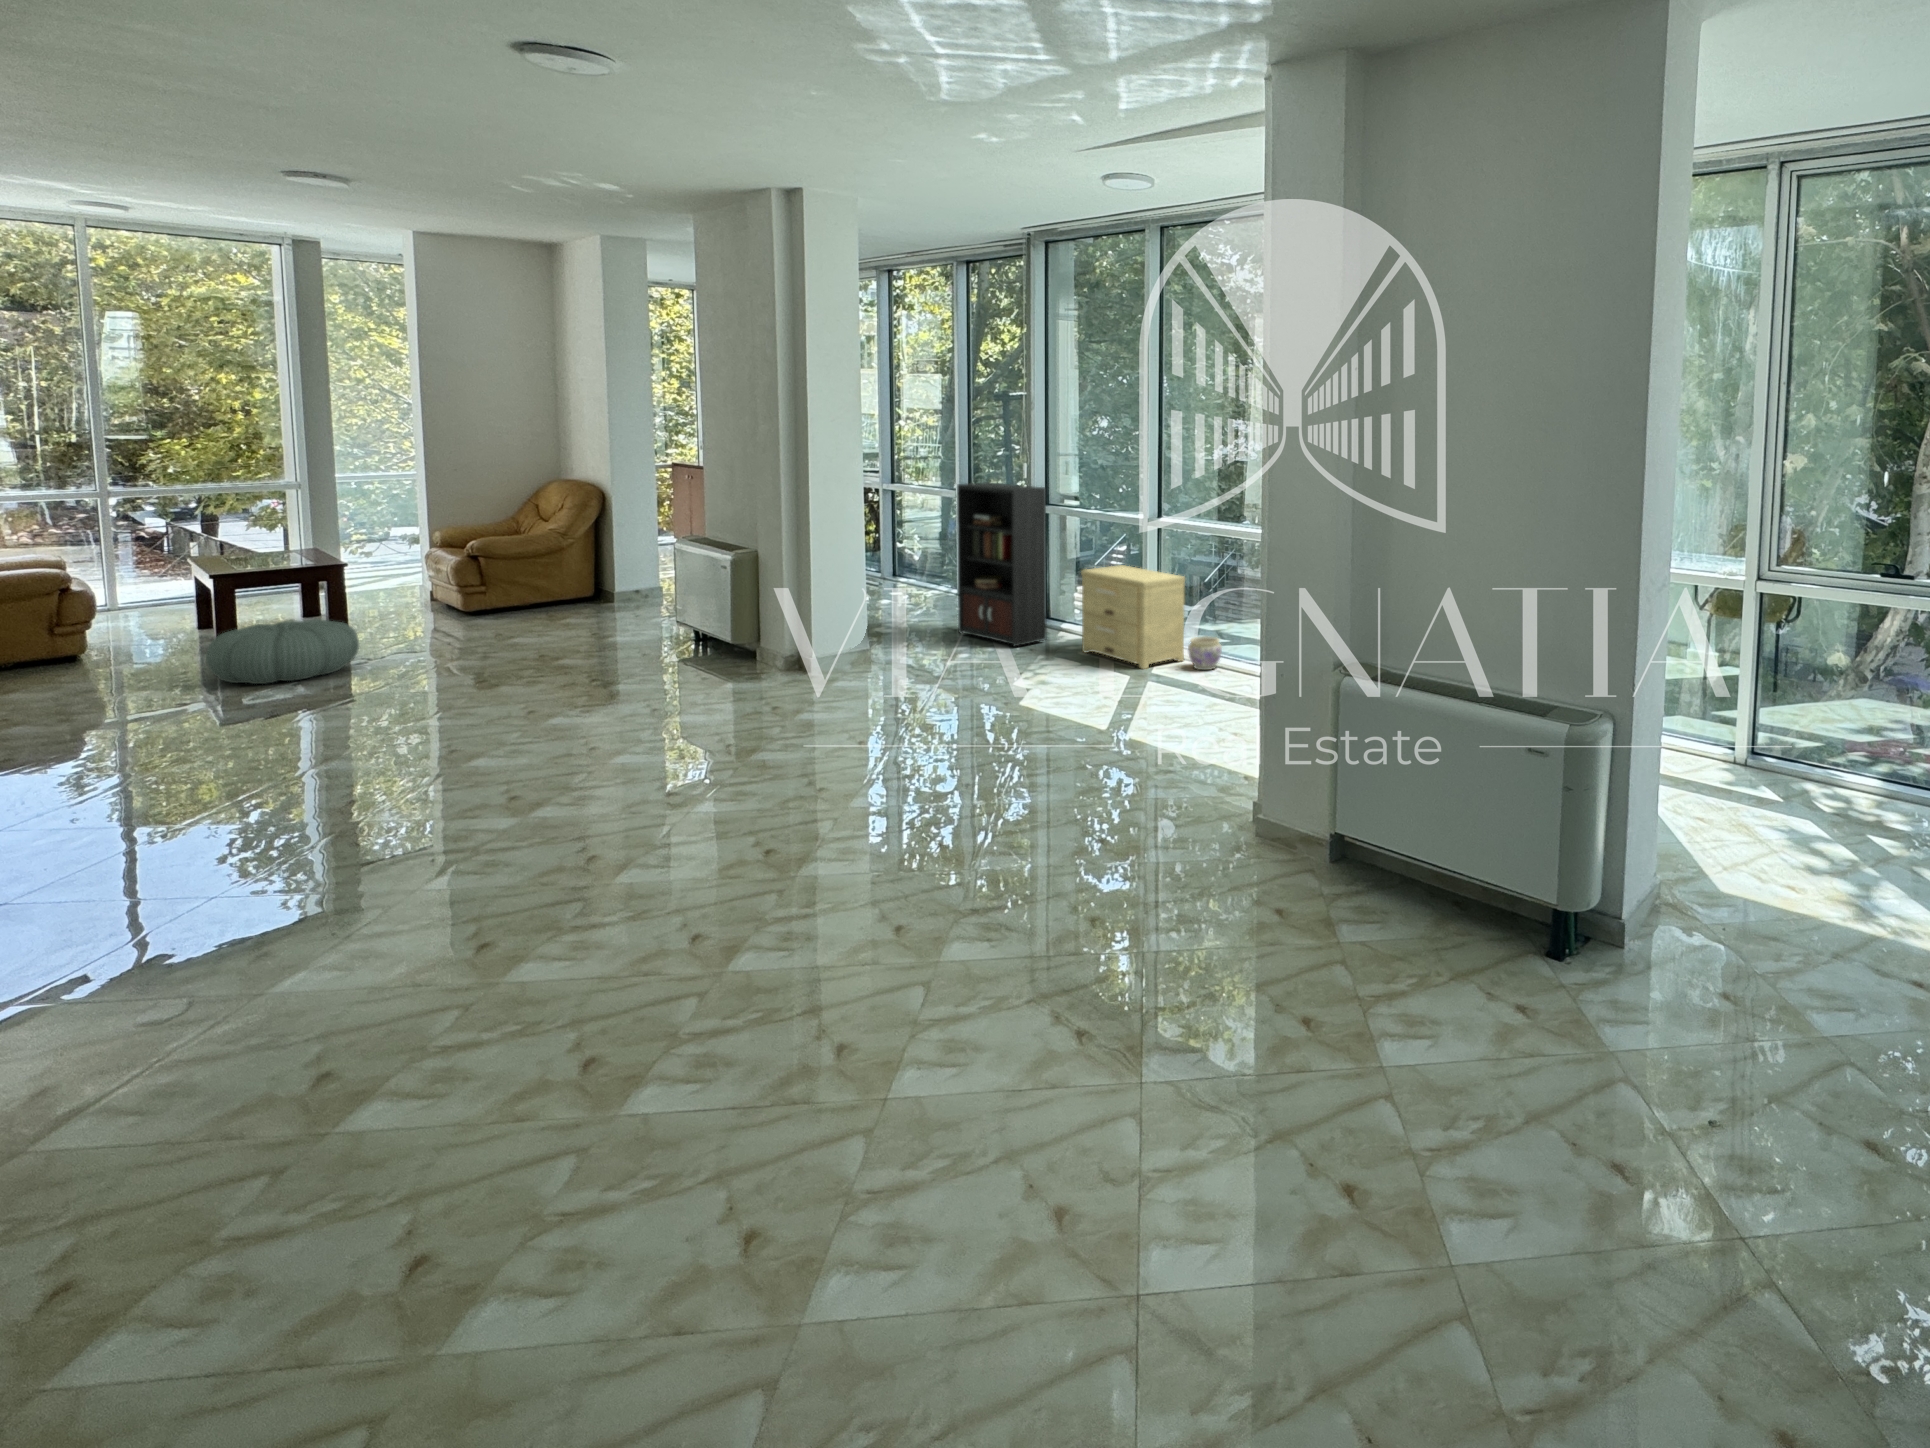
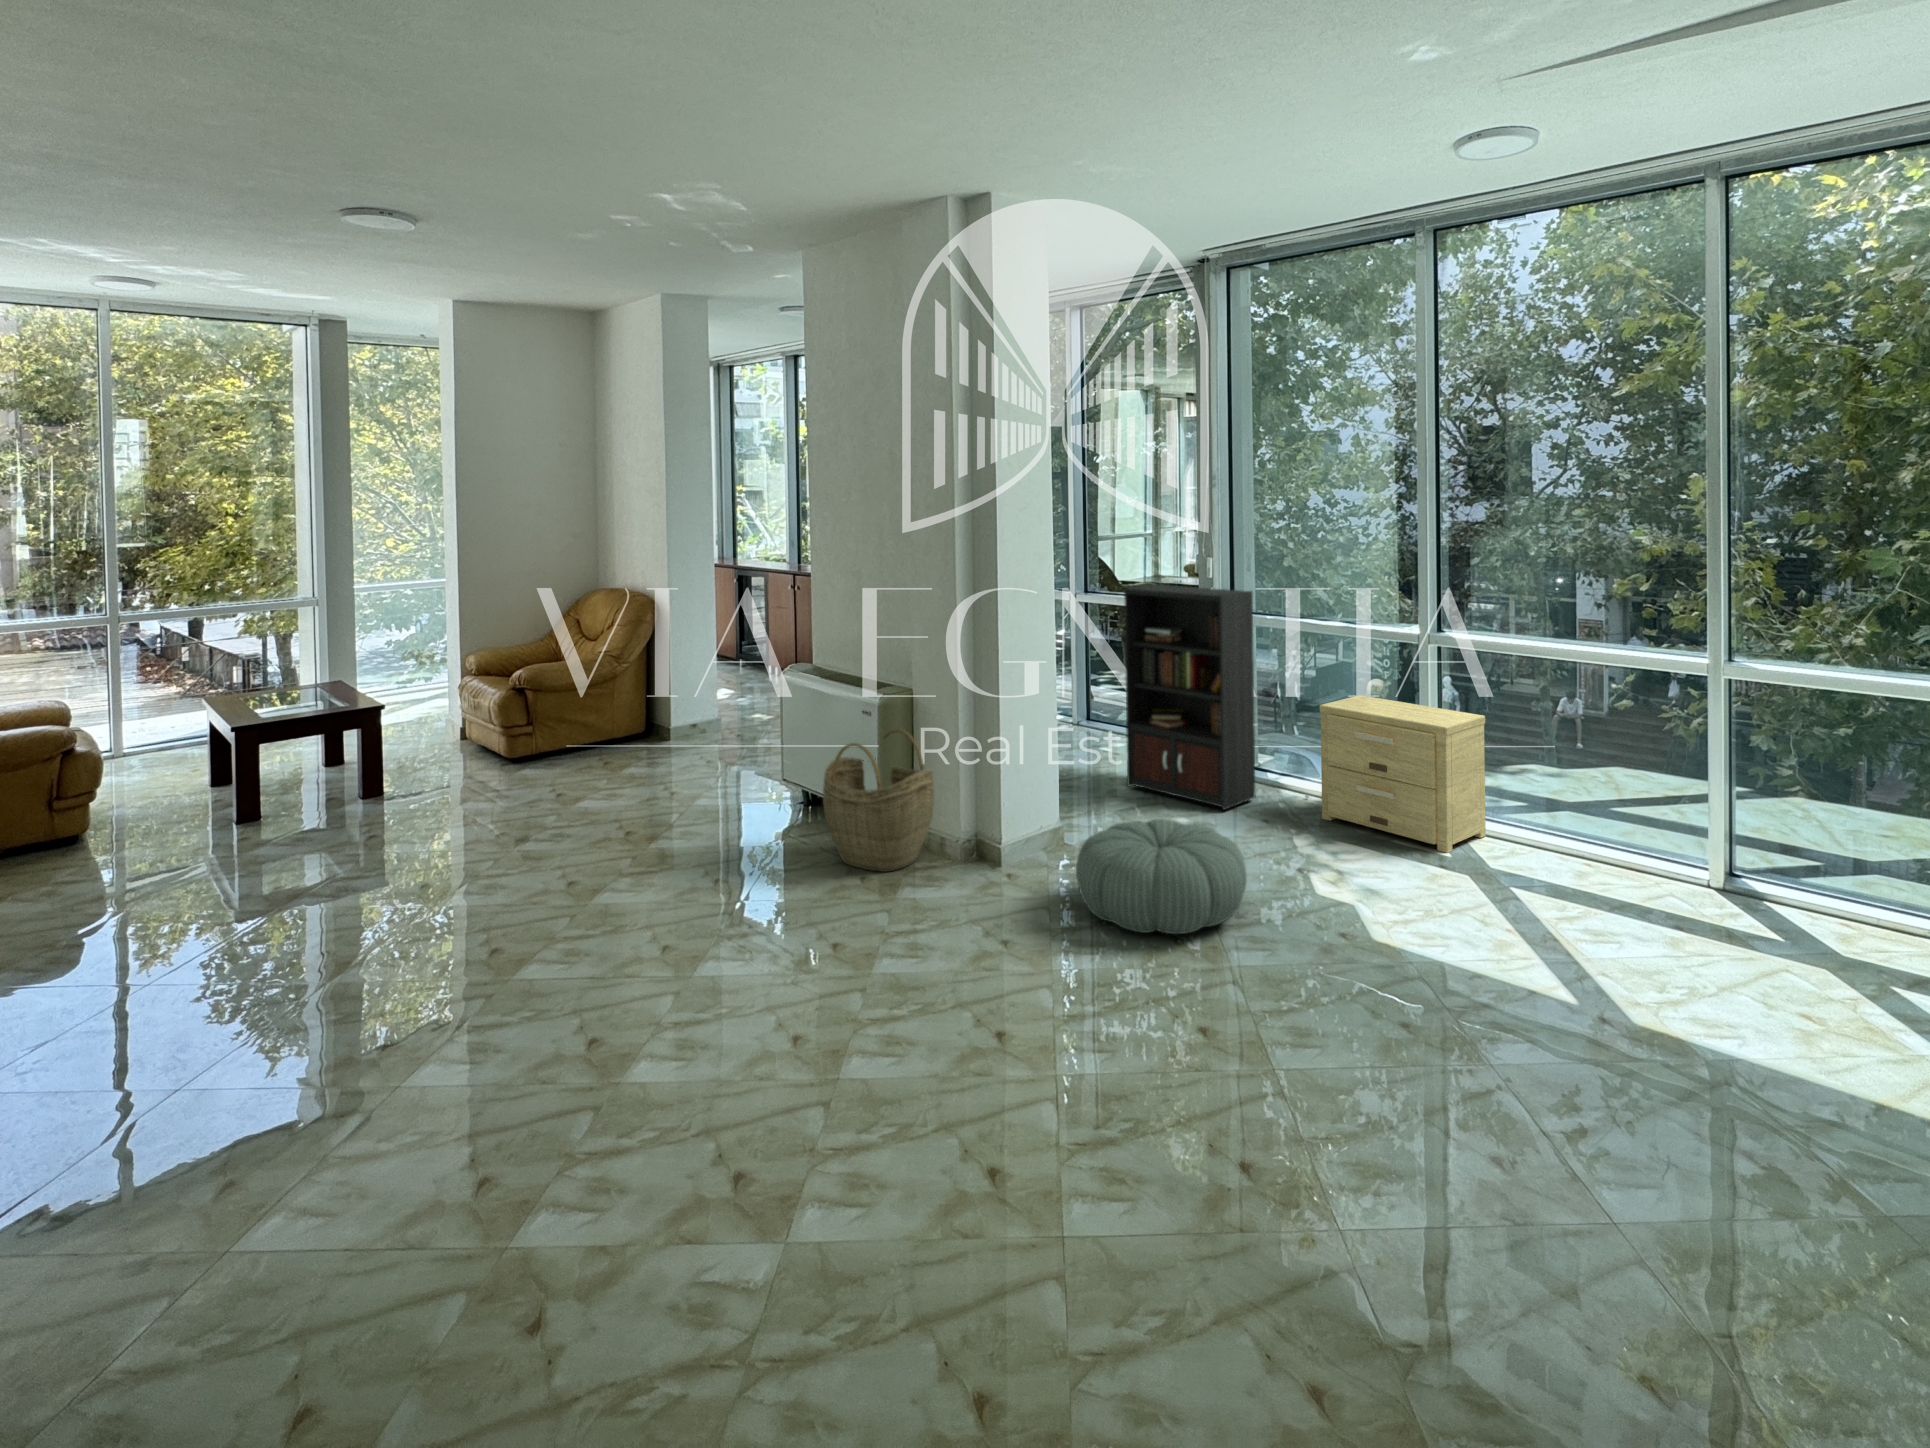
woven basket: none [681,580,767,678] -> present [823,729,934,872]
pouf: present [206,620,359,684] -> present [1076,819,1247,934]
planter: present [1188,636,1222,670] -> none [1505,803,1559,855]

